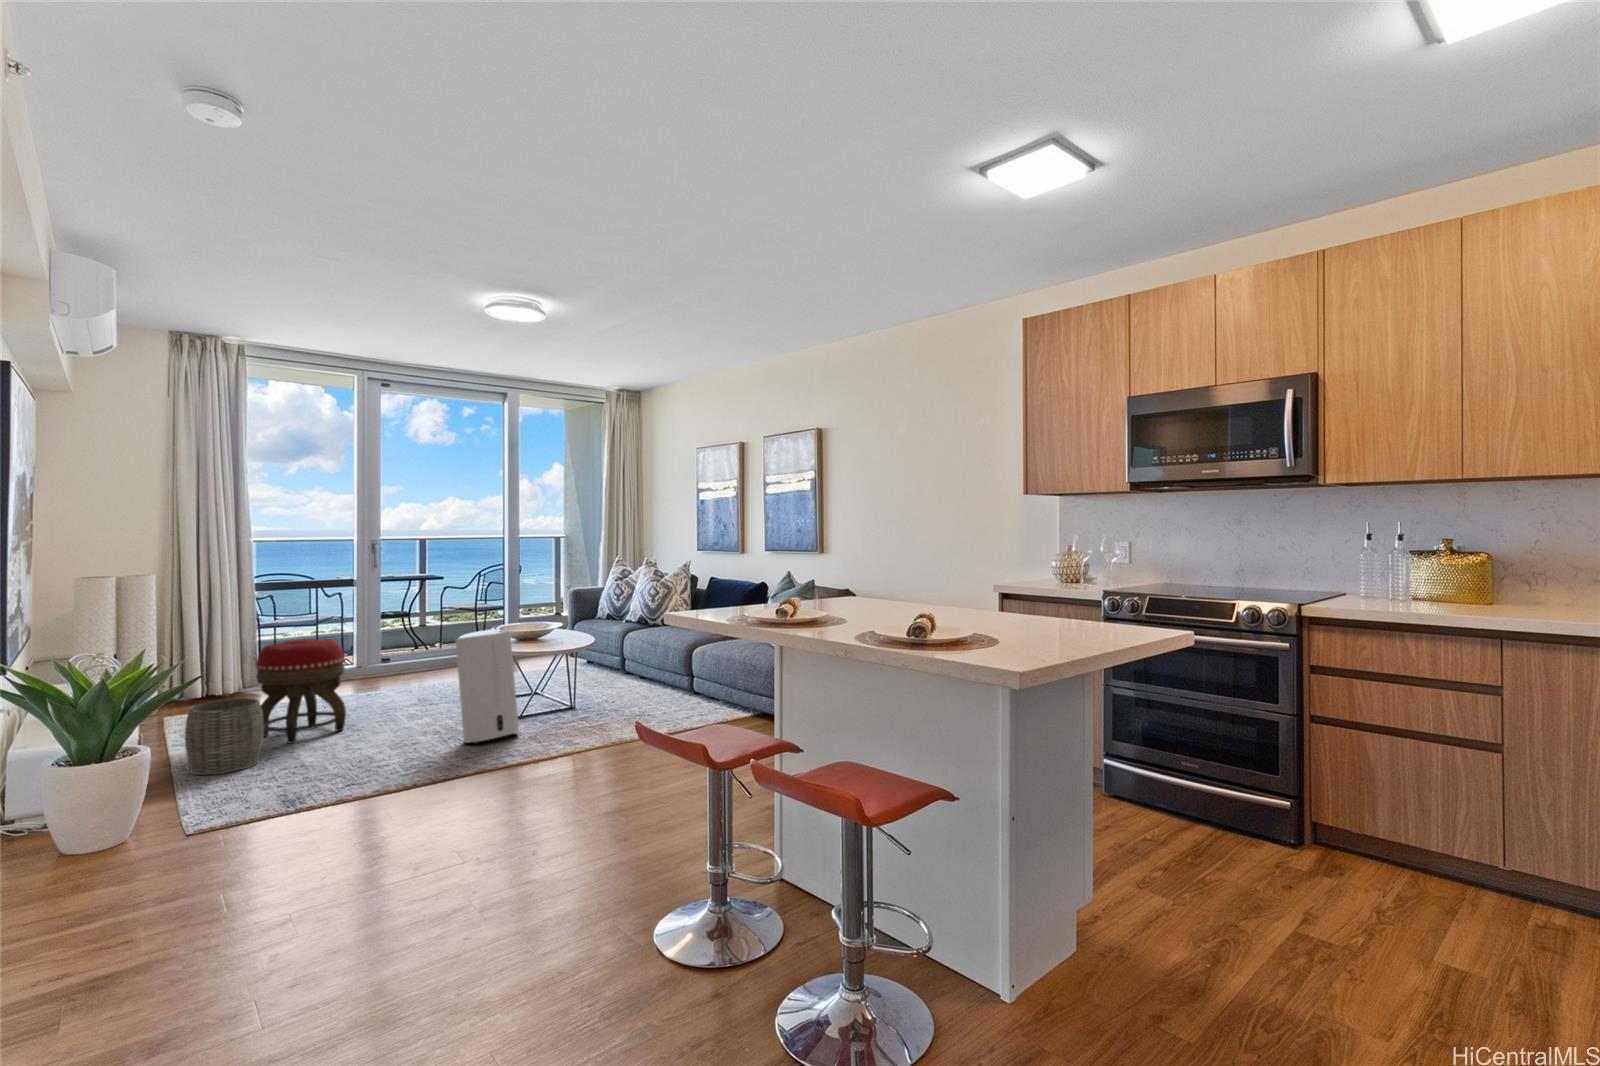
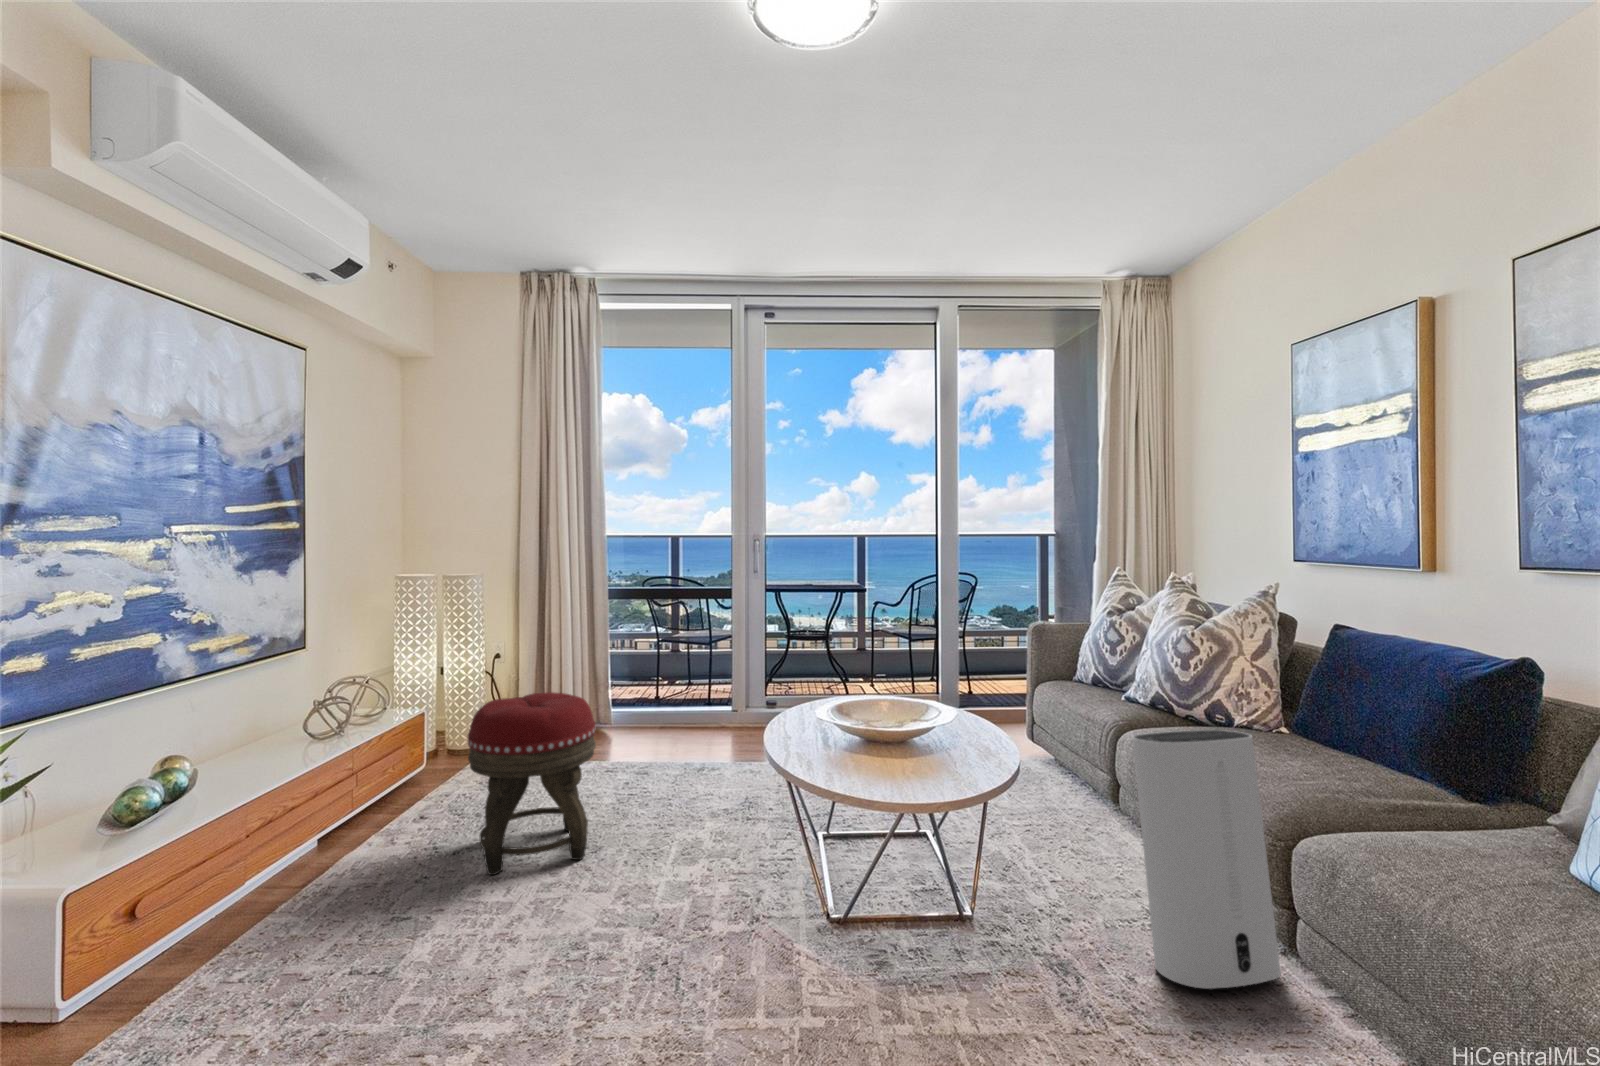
air purifier: present [456,632,519,743] -> present [1133,730,1281,989]
woven basket: present [185,698,264,775] -> none [293,795,415,941]

